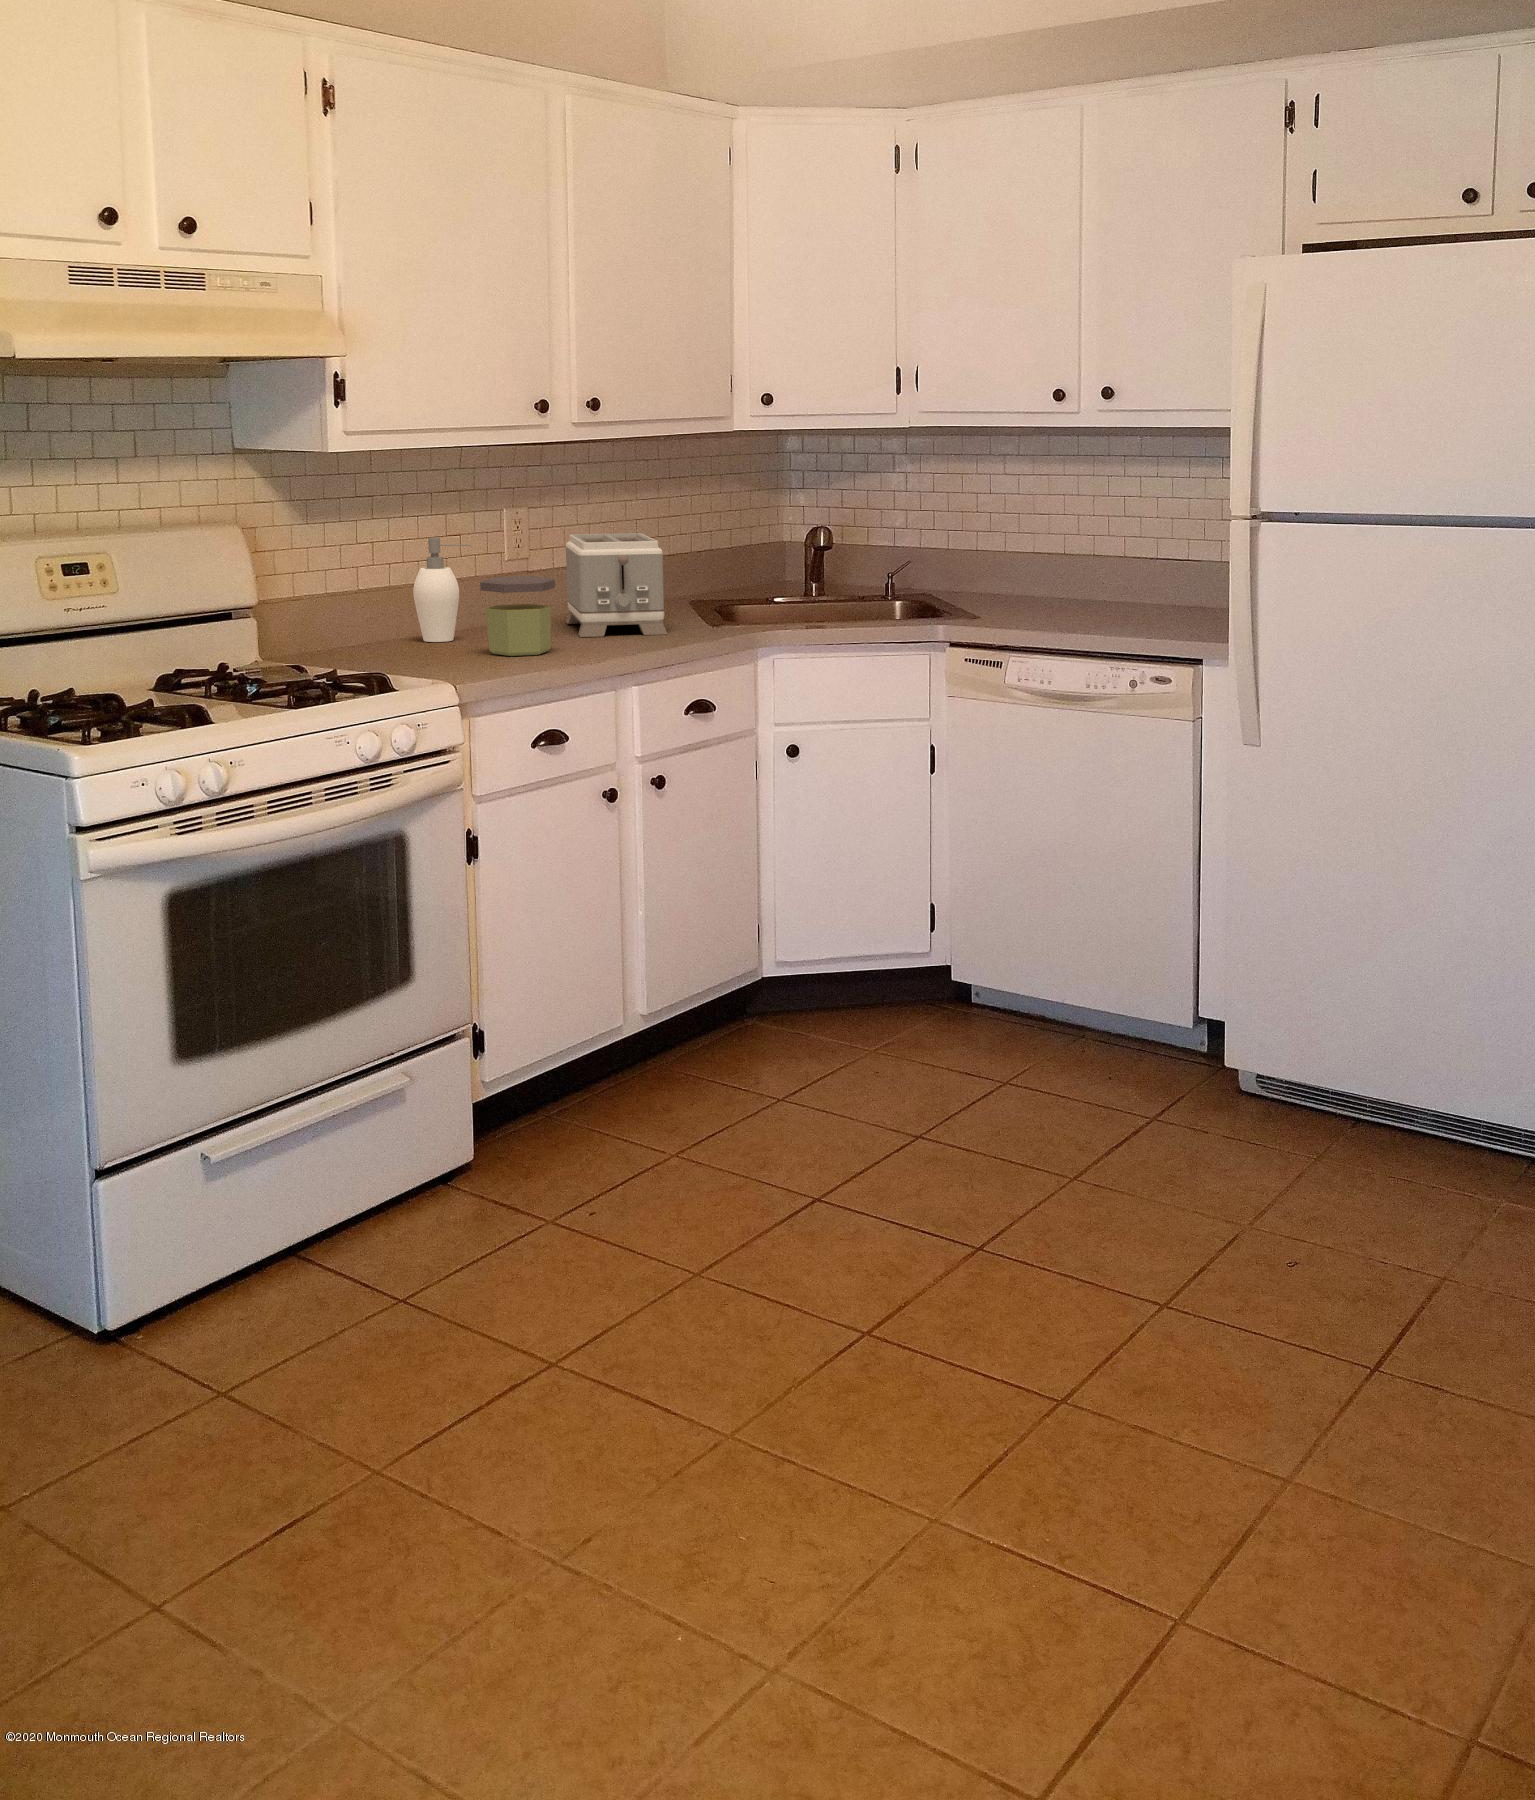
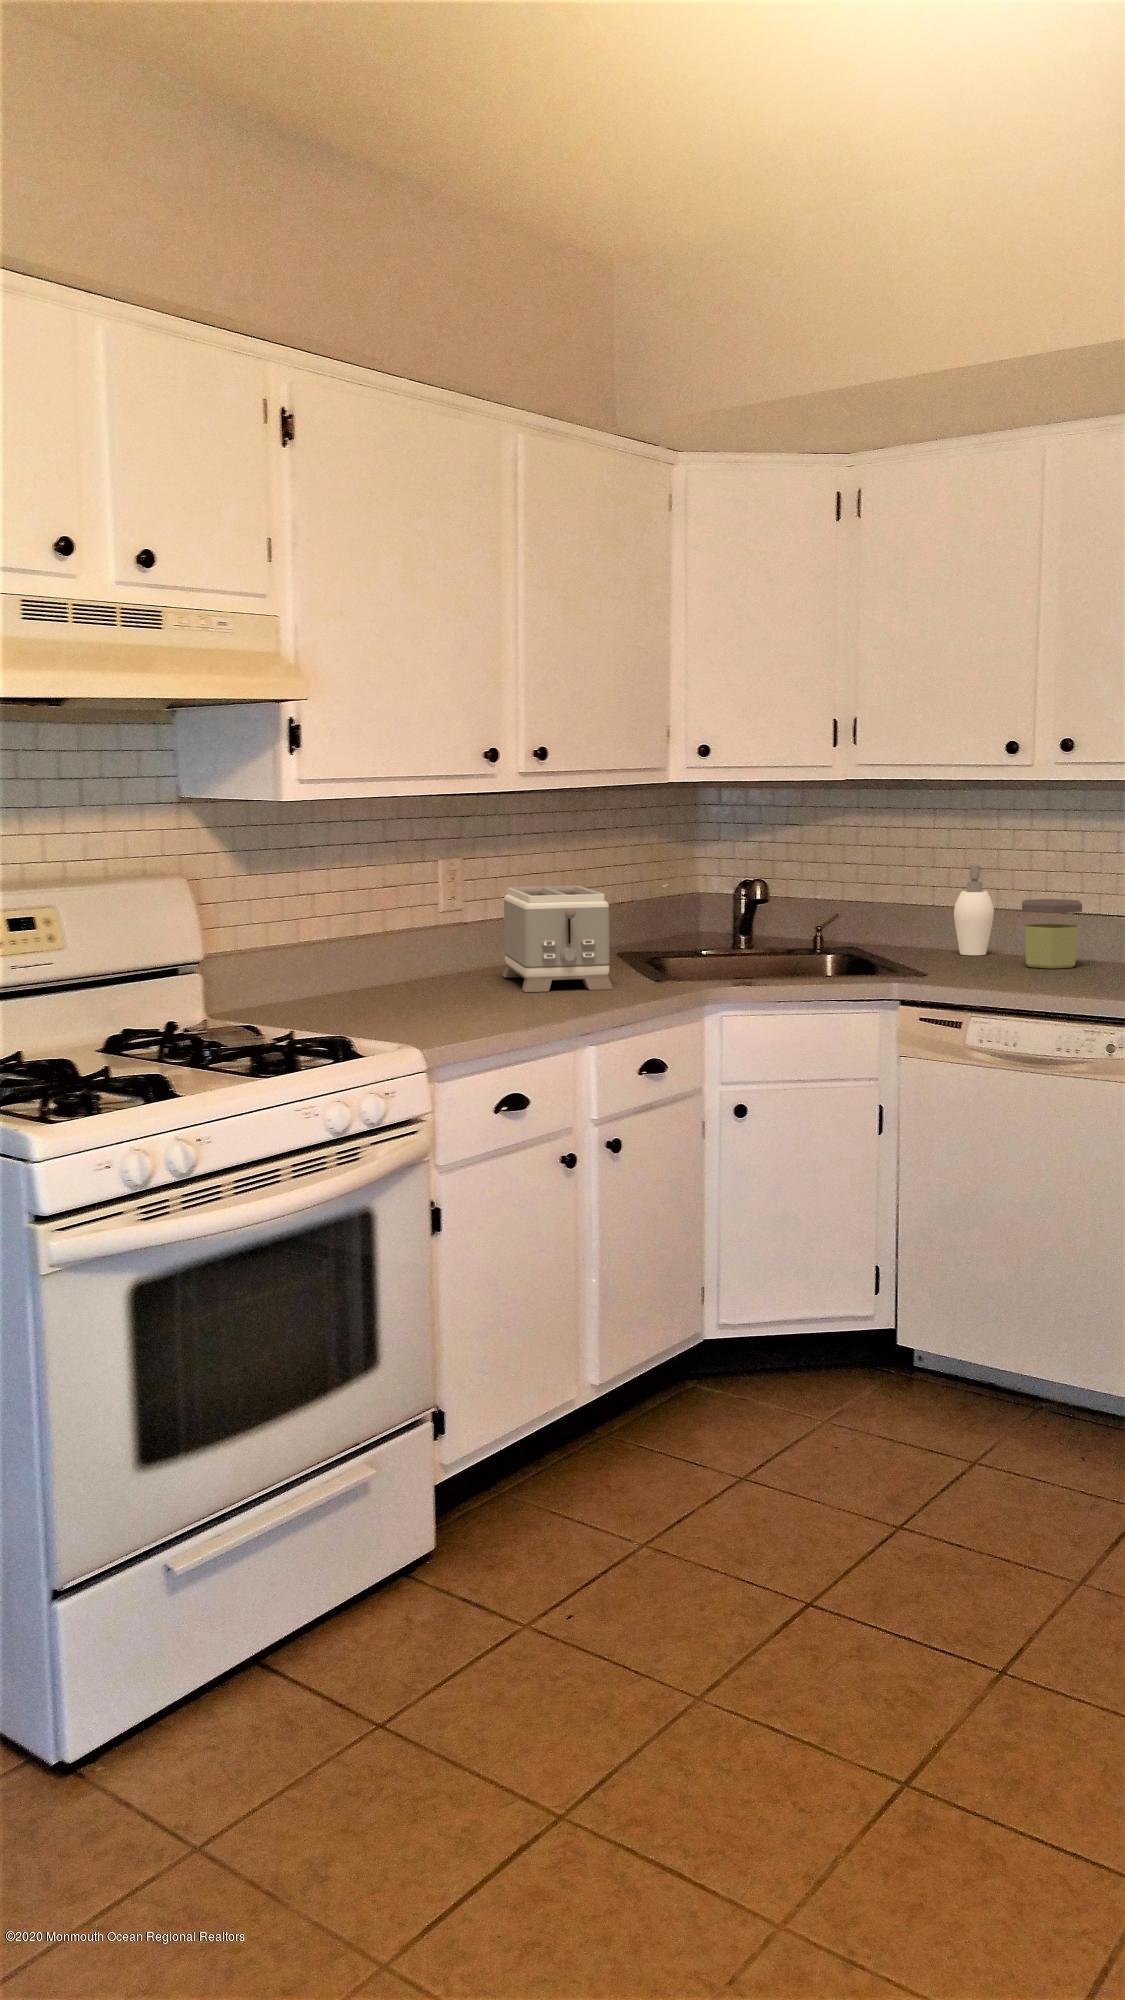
soap dispenser: present [413,538,471,642] -> present [954,865,1003,955]
jar: present [480,576,555,656] -> present [1022,899,1082,969]

